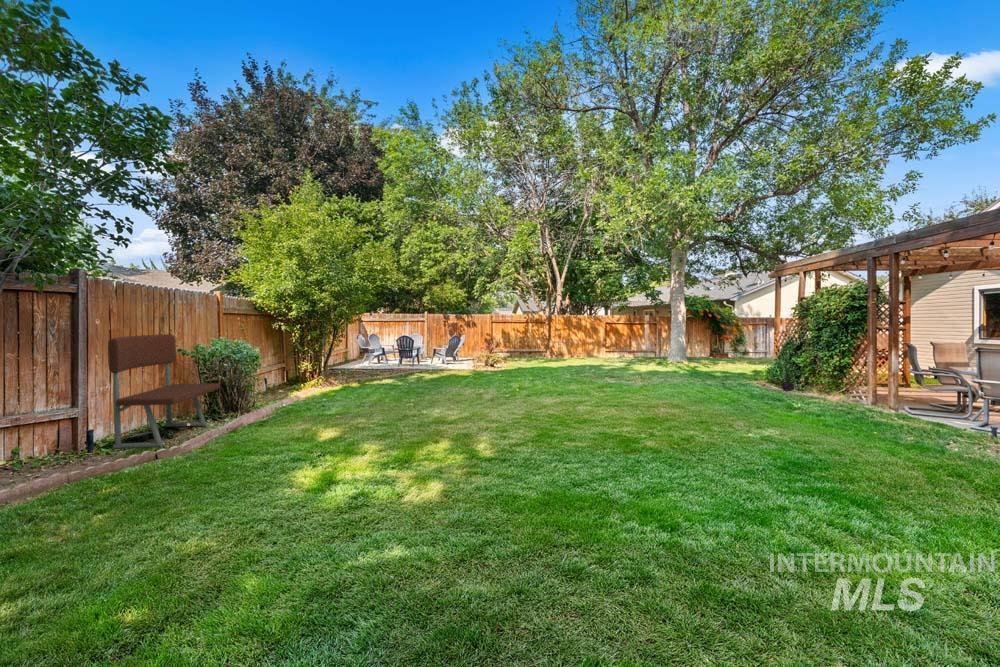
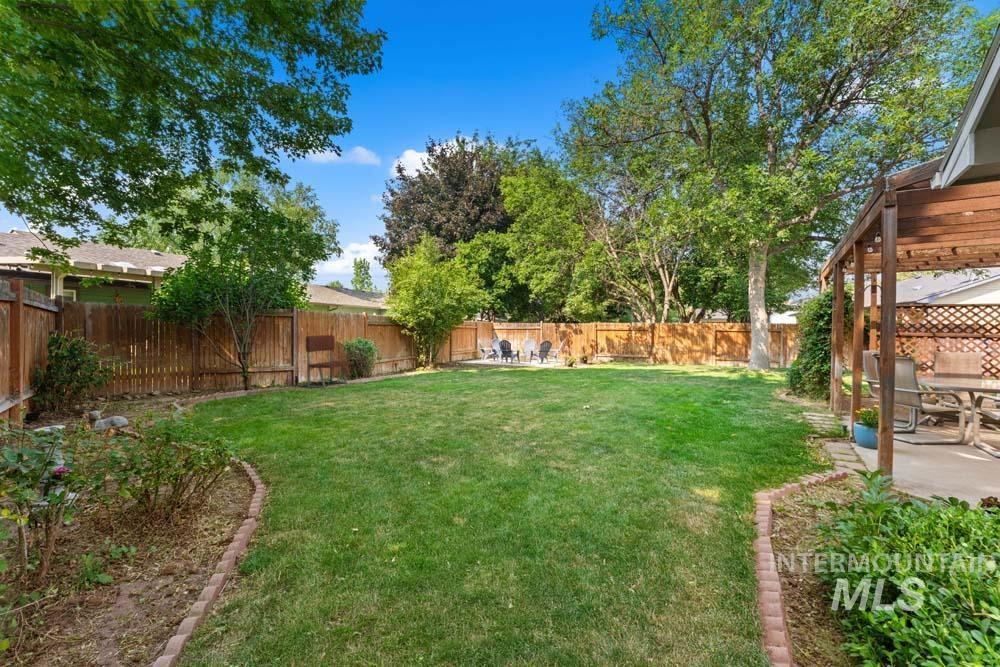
decorative plant: present [781,363,794,391] -> none [756,364,785,389]

